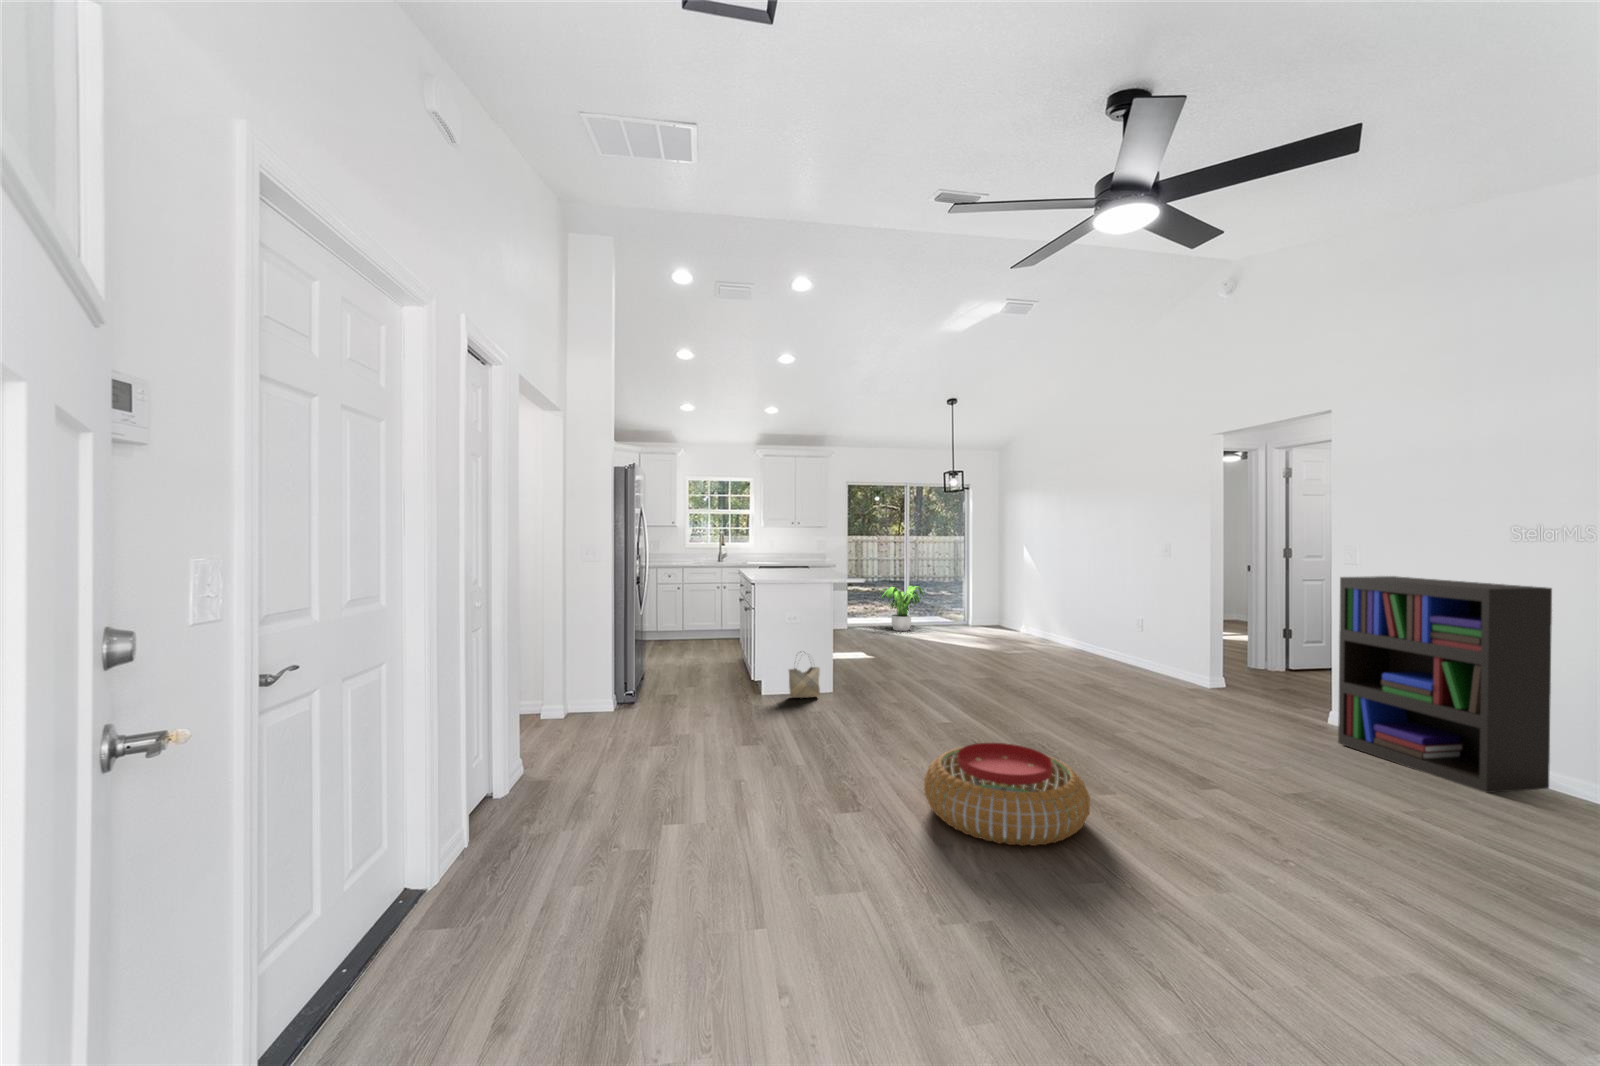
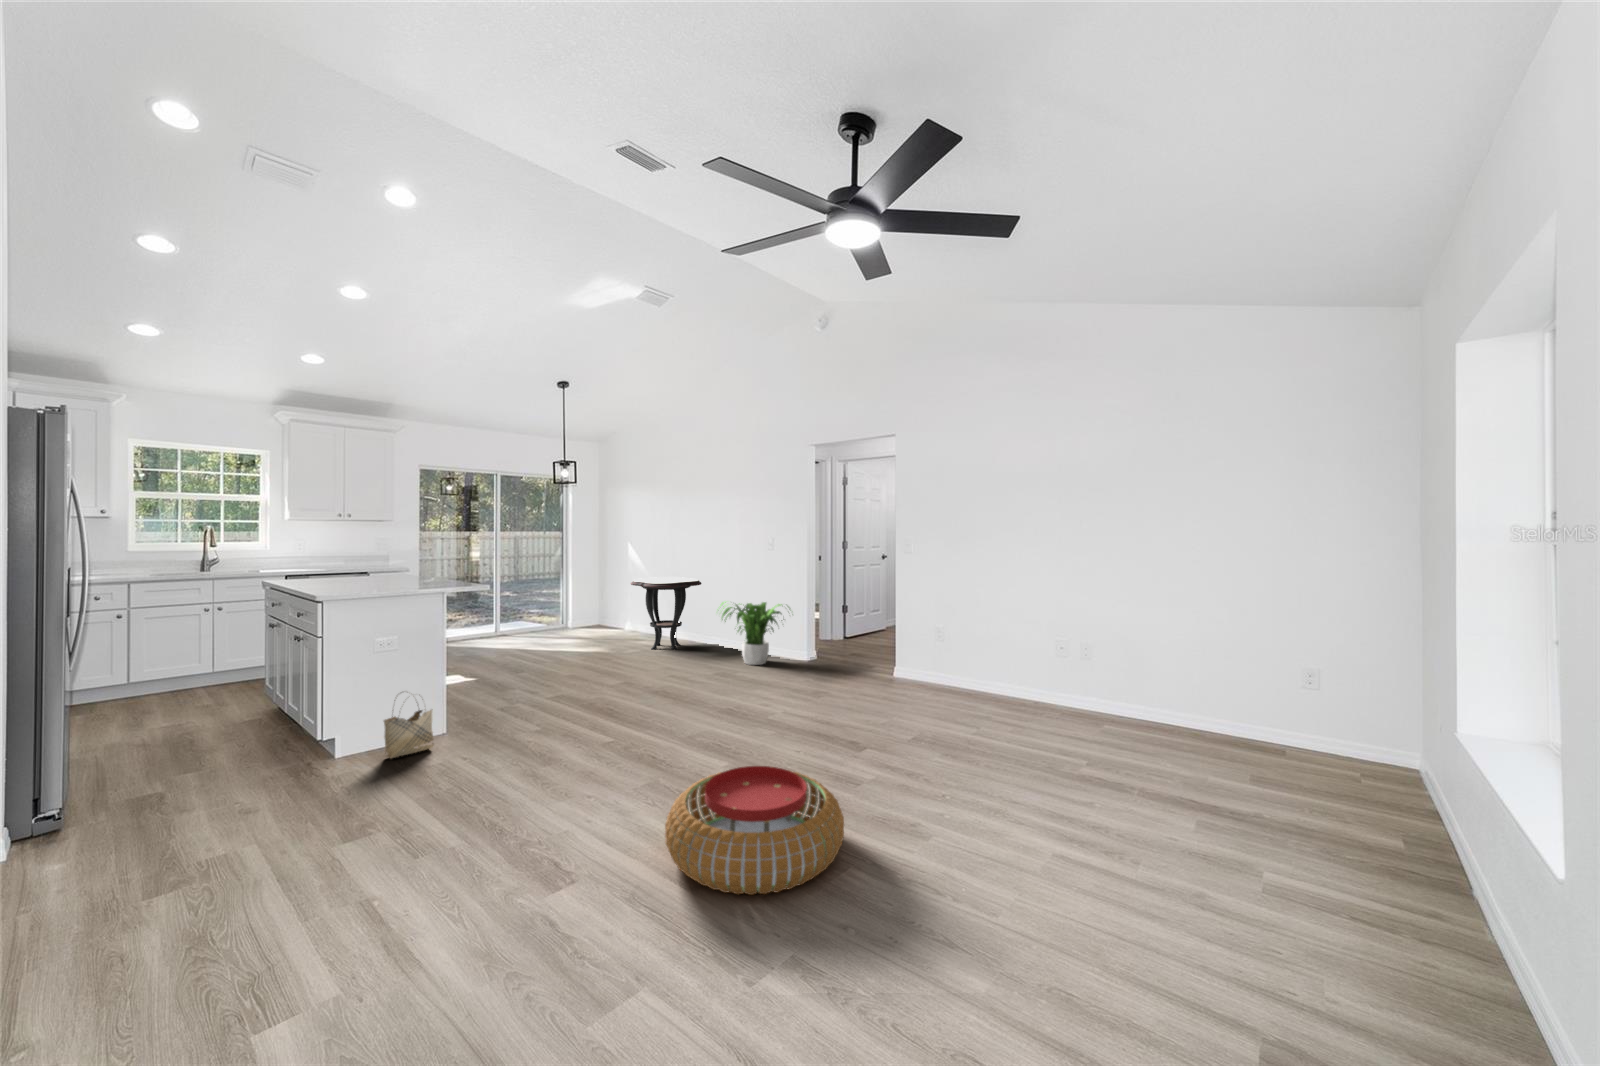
bookshelf: present [1338,576,1552,793] -> none [918,564,1035,715]
side table: none [1015,582,1091,657] -> present [631,577,702,650]
potted plant: present [880,586,924,631] -> present [721,602,782,665]

